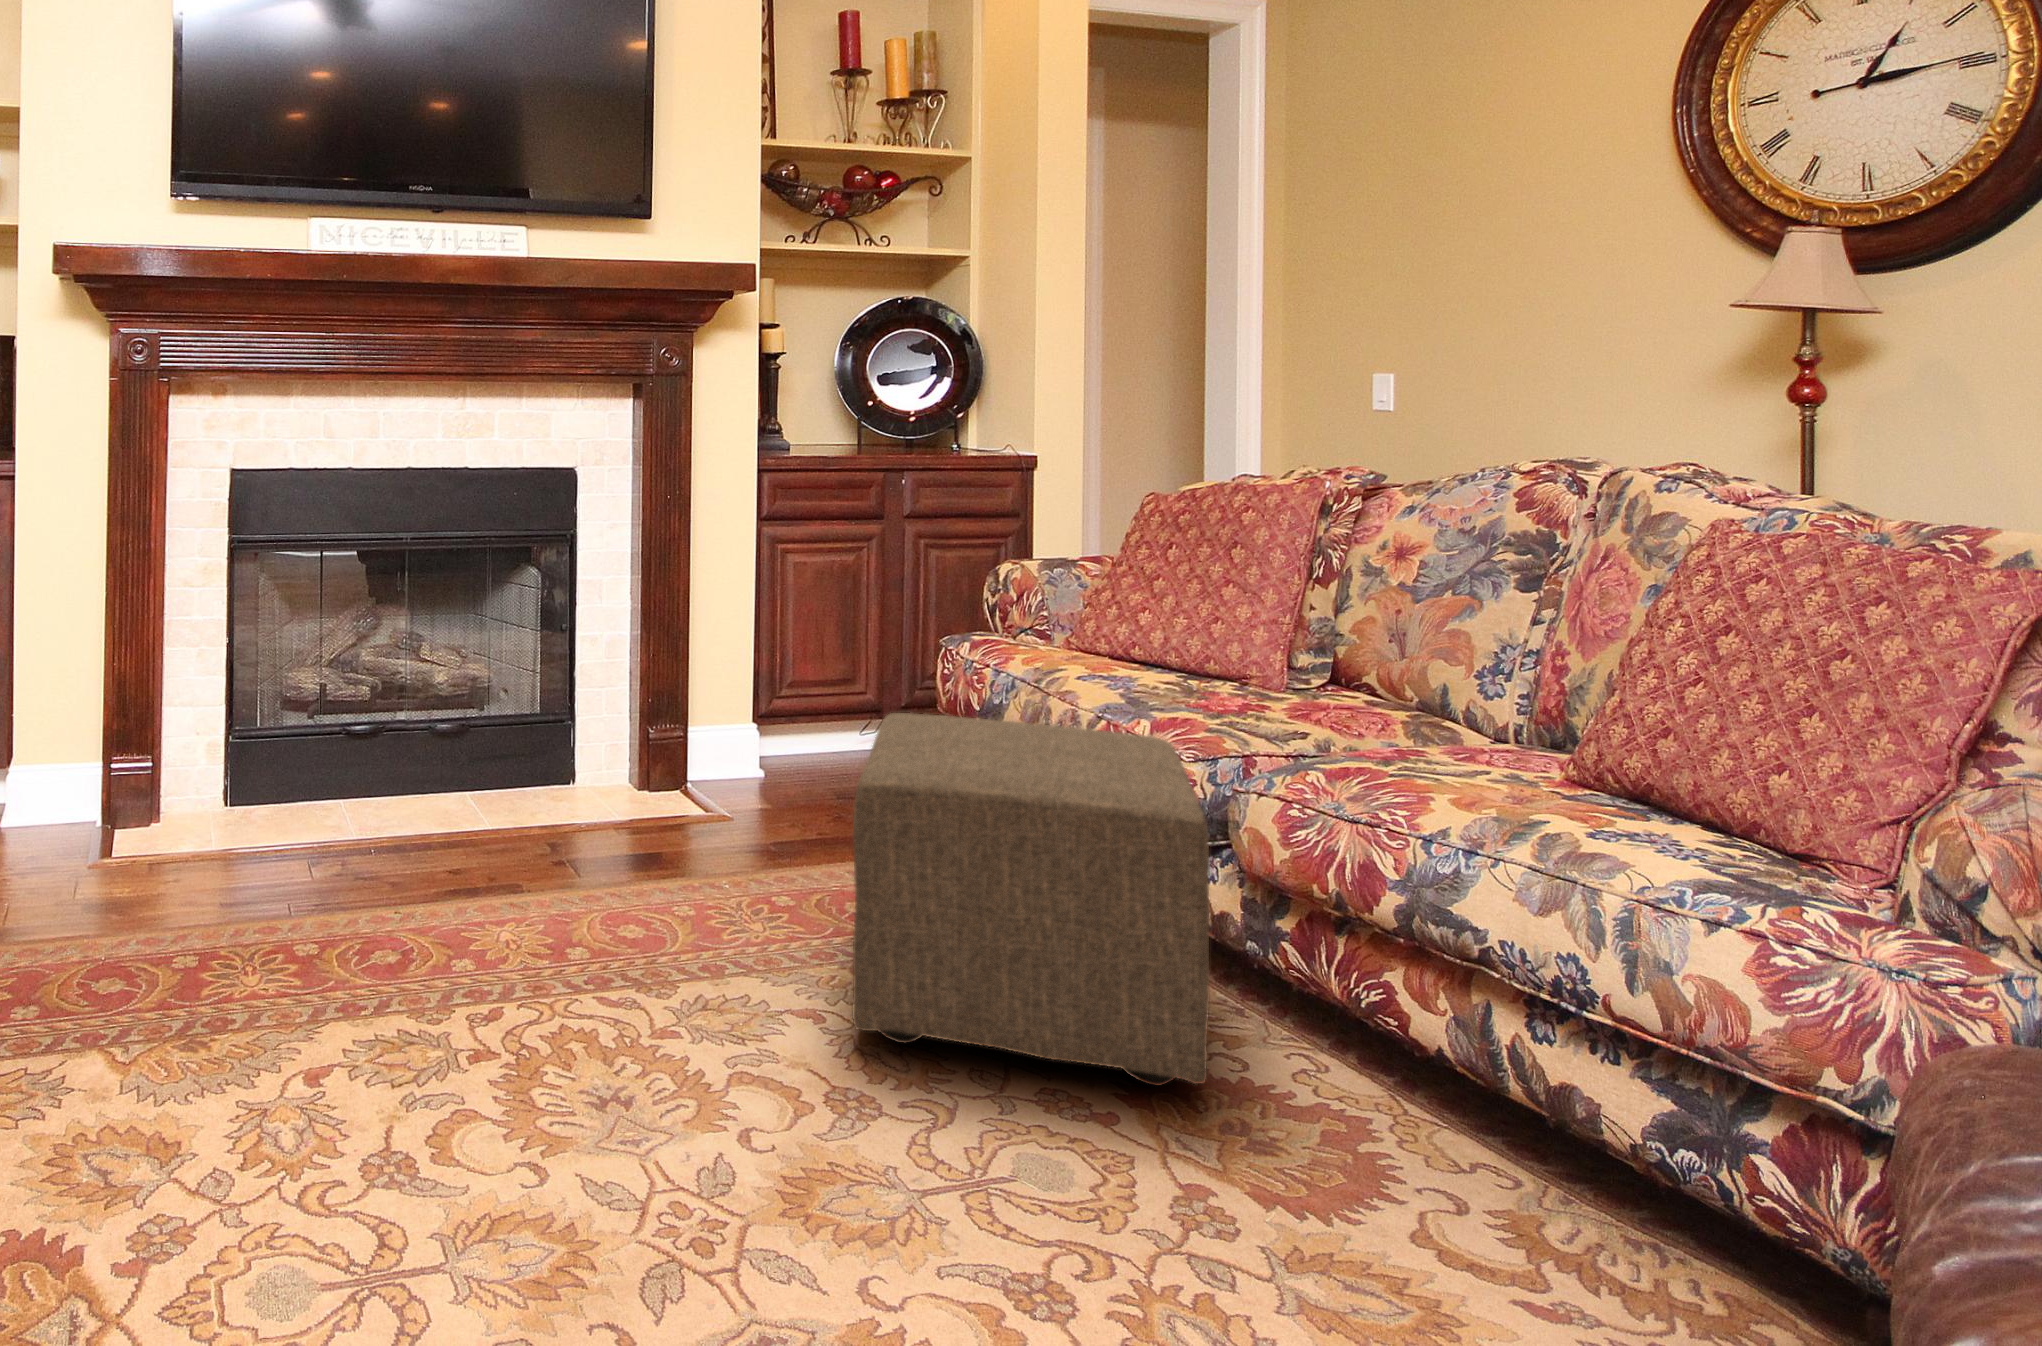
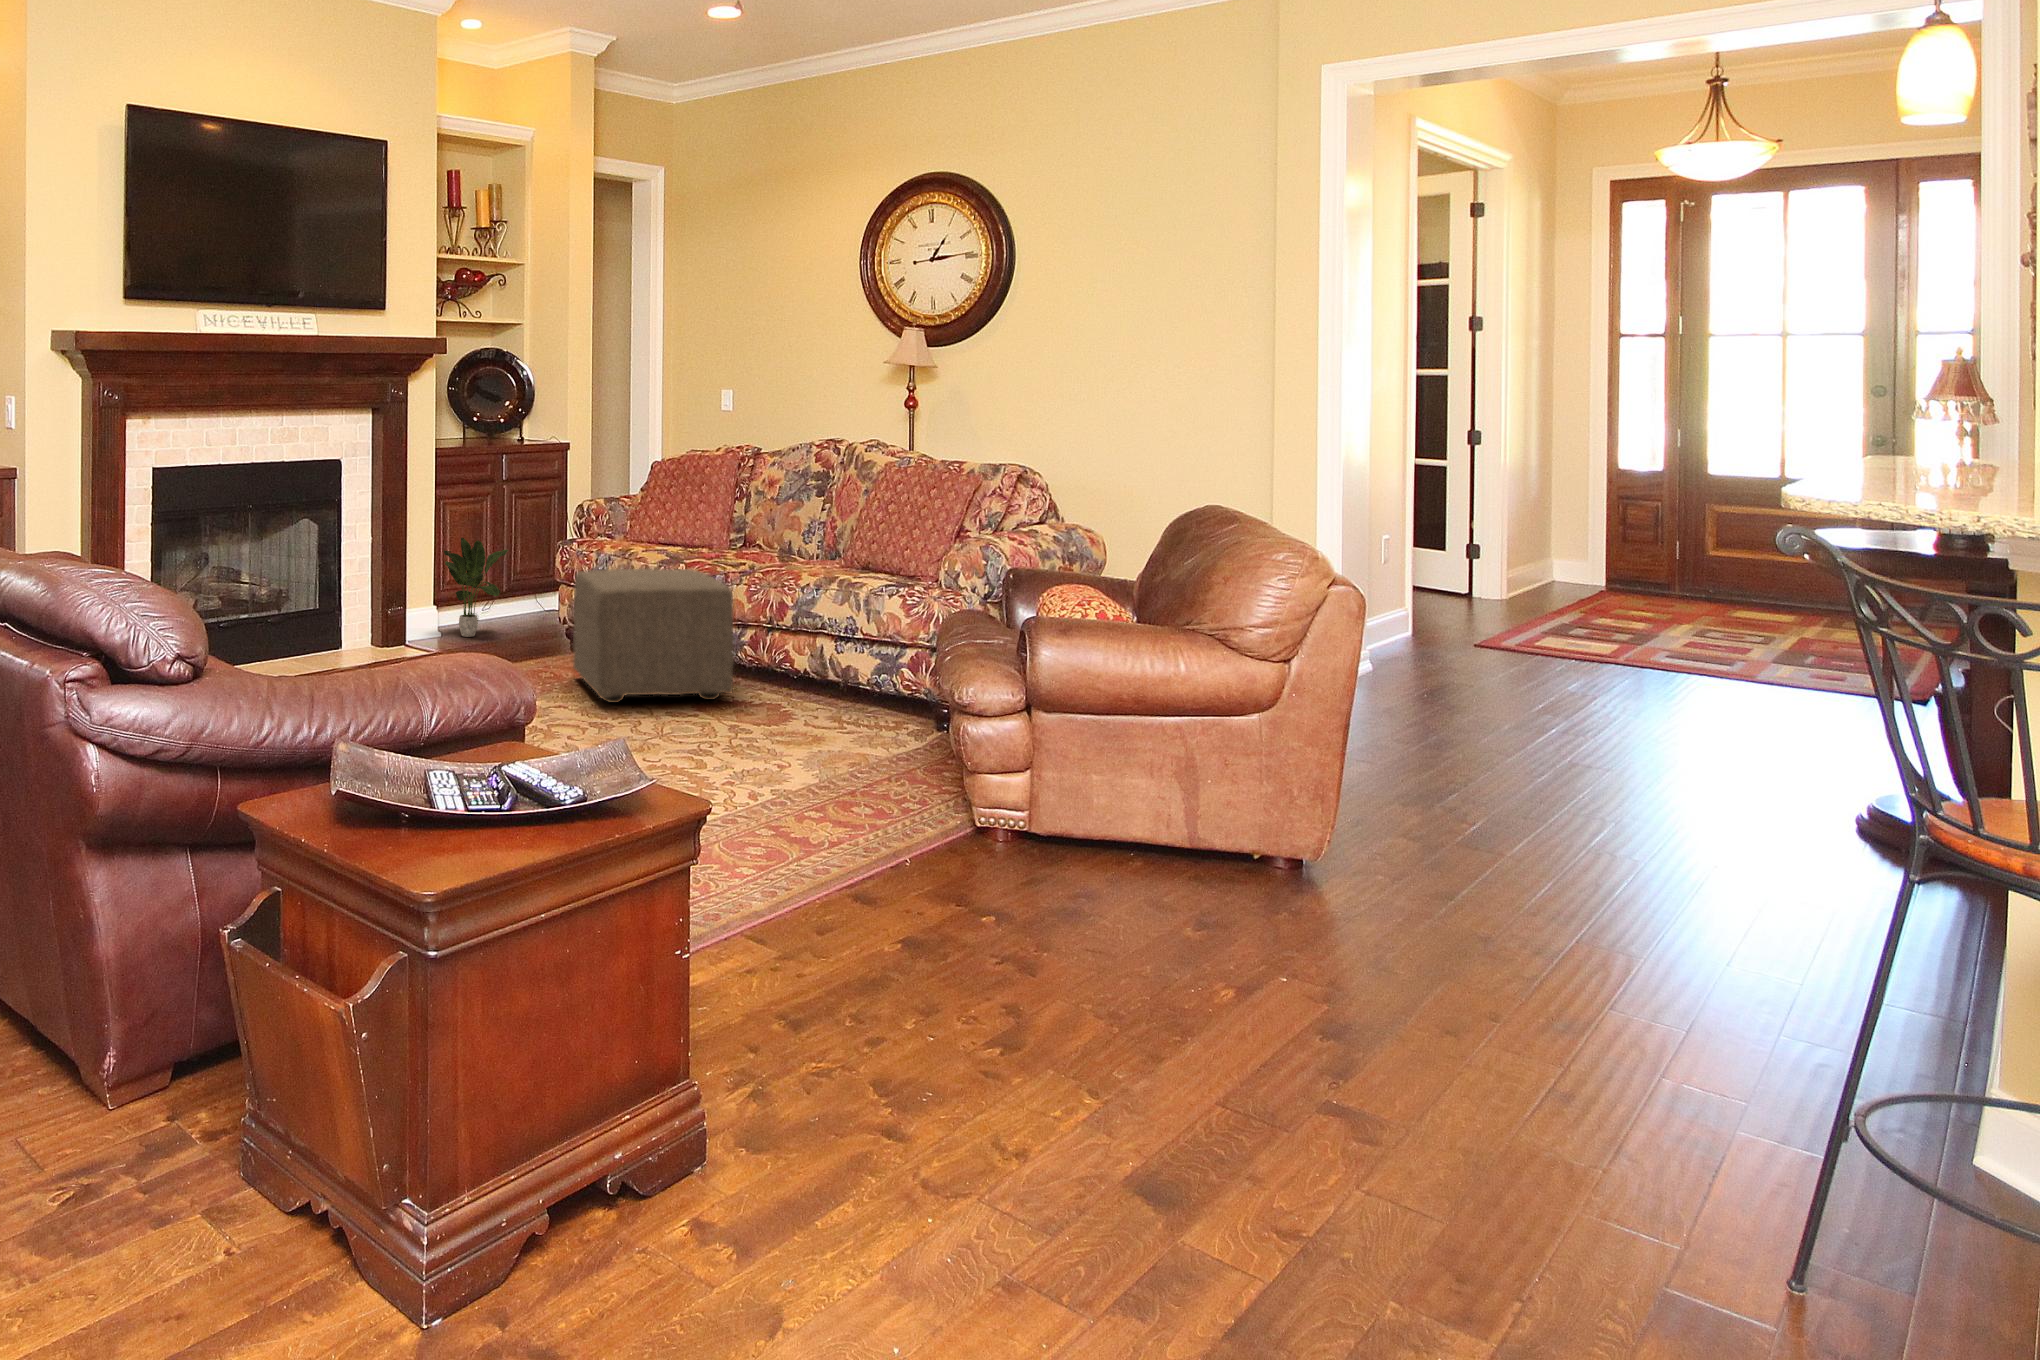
potted plant: none [745,611,862,789] -> present [444,538,508,637]

